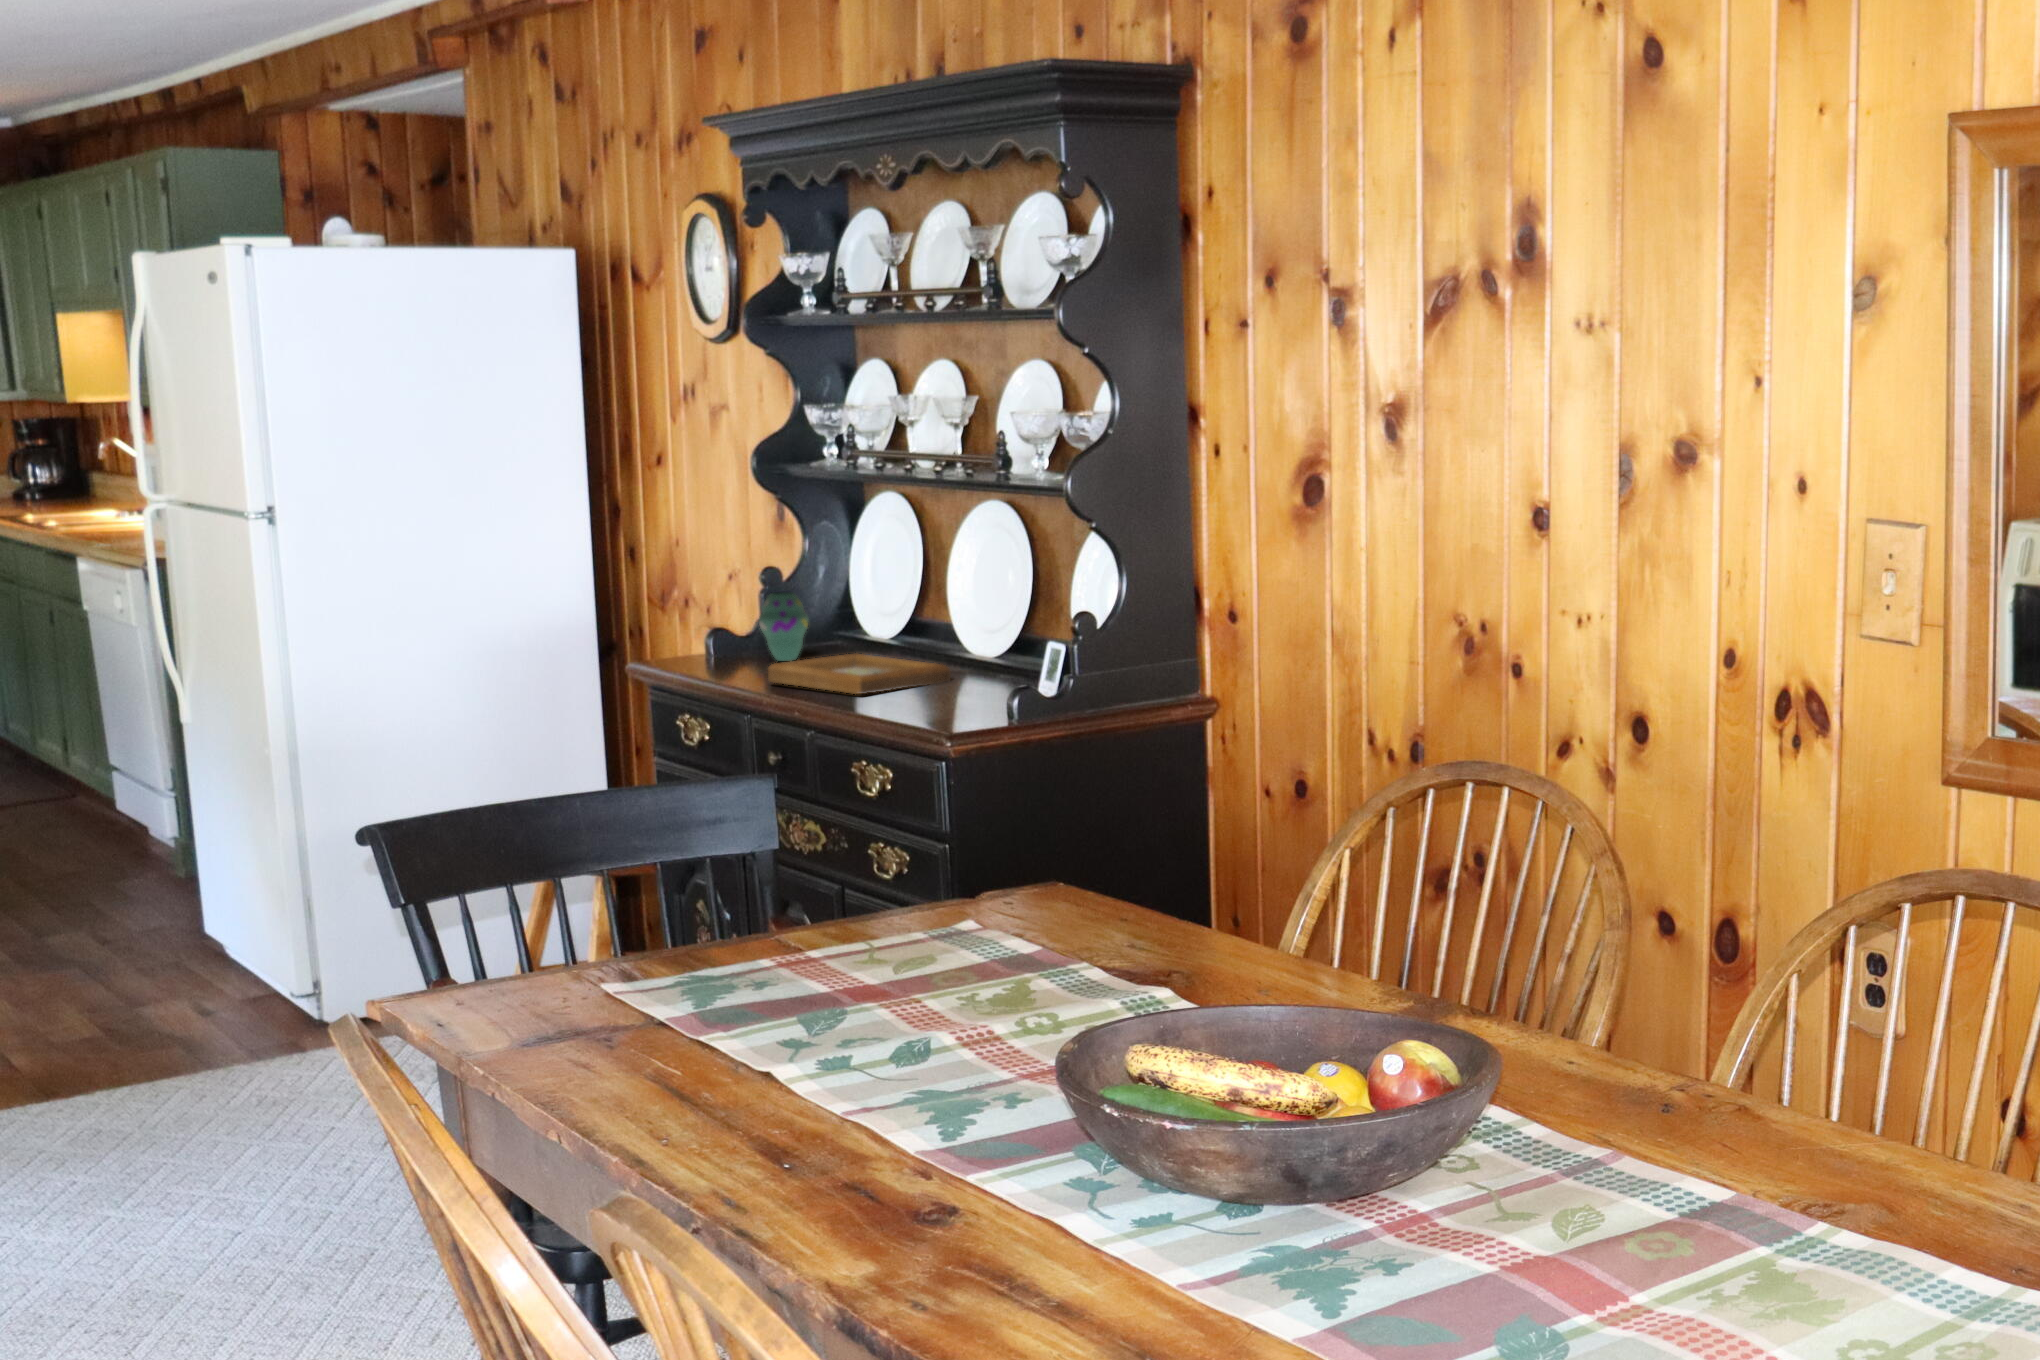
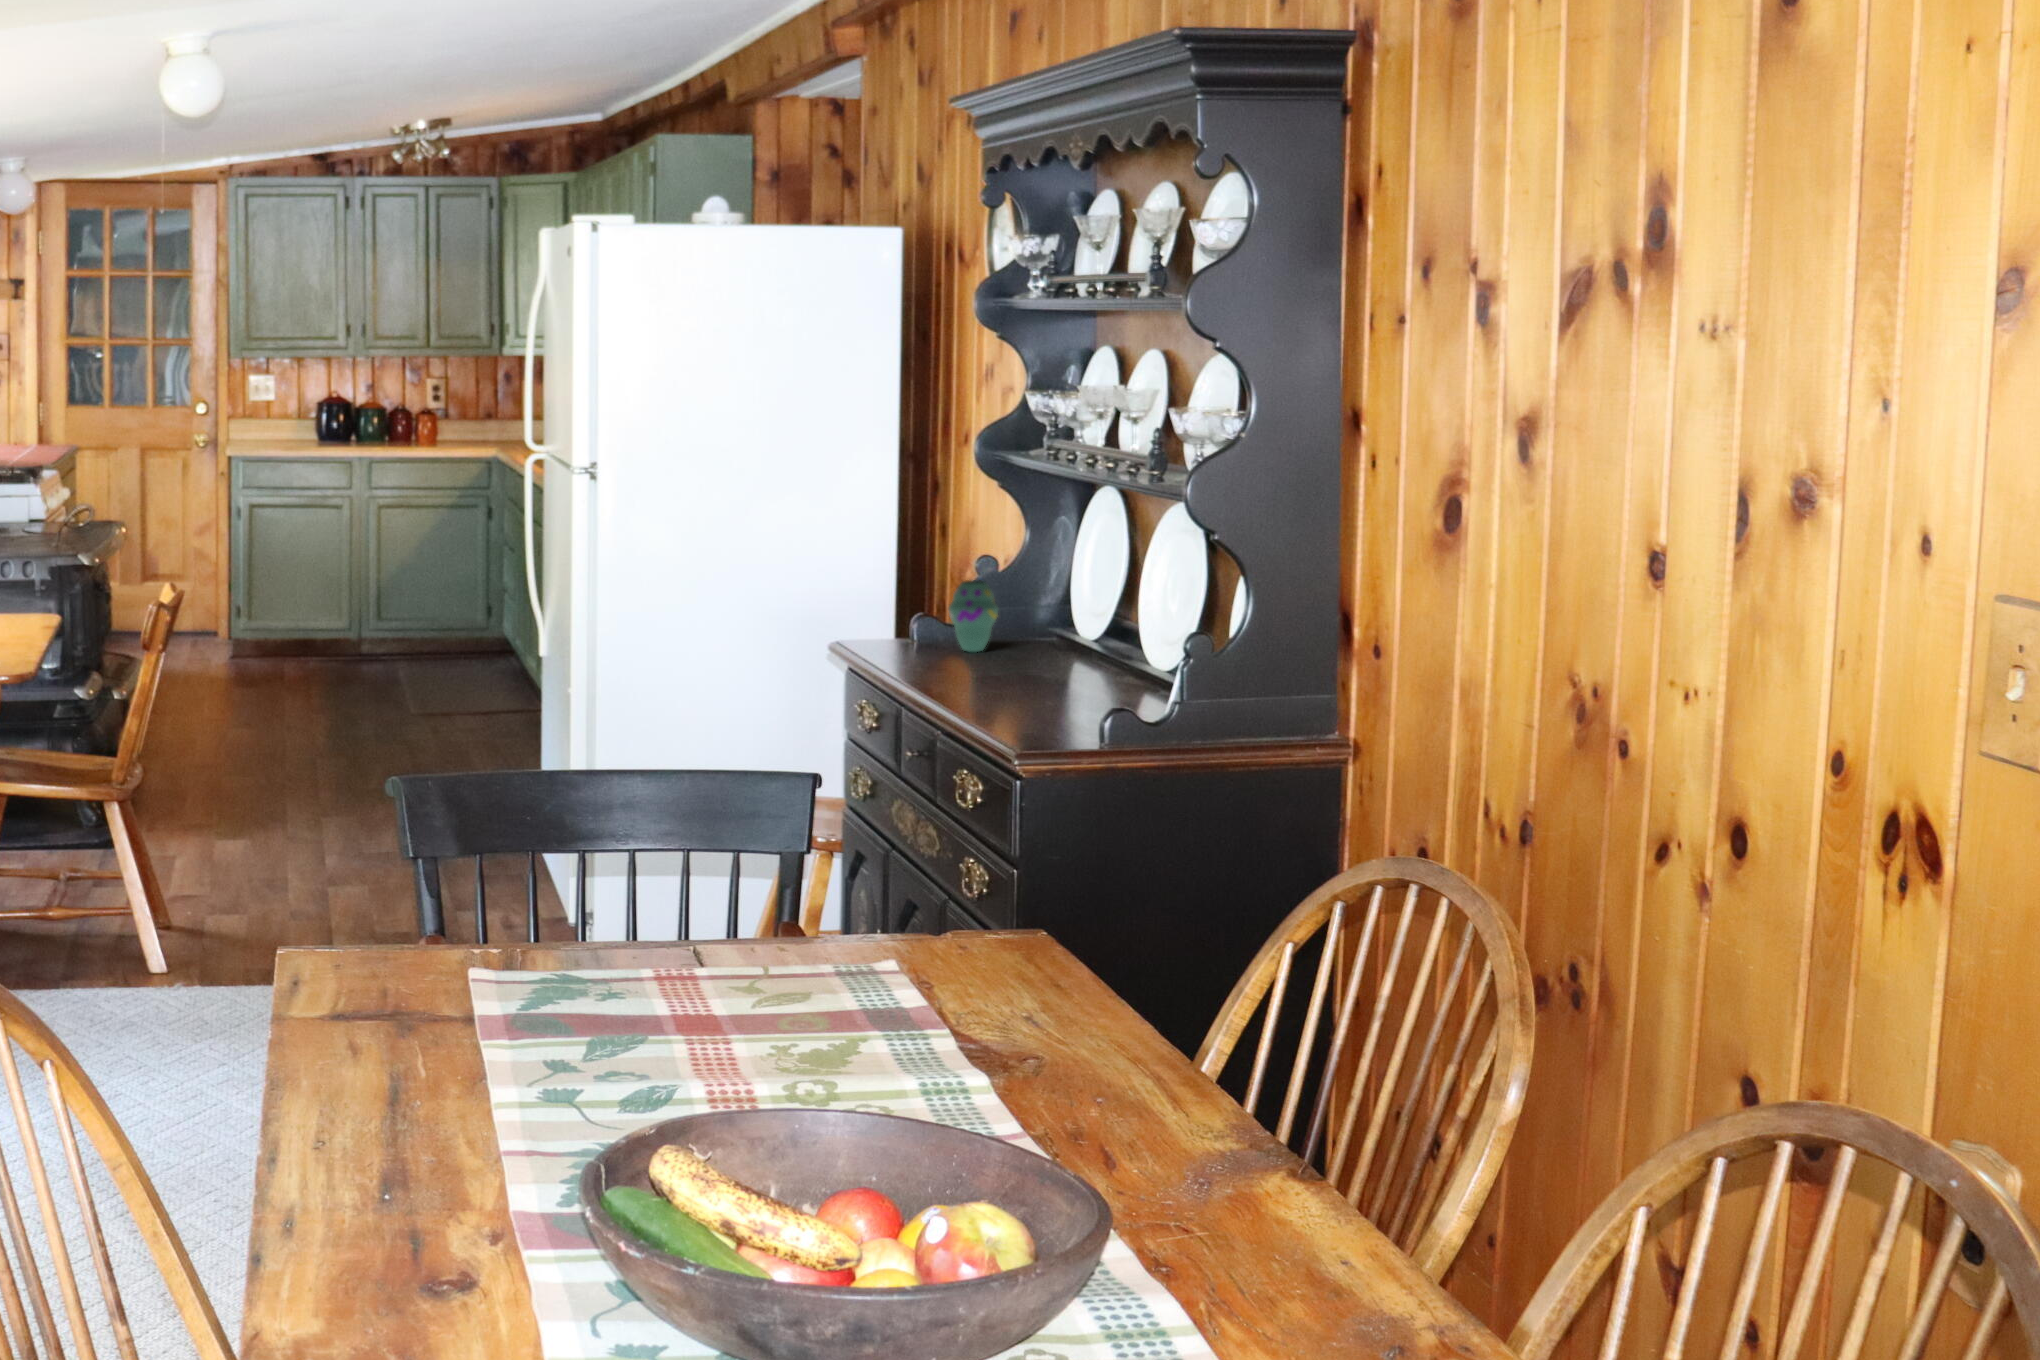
picture frame: present [768,654,951,694] -> none [923,651,1097,696]

